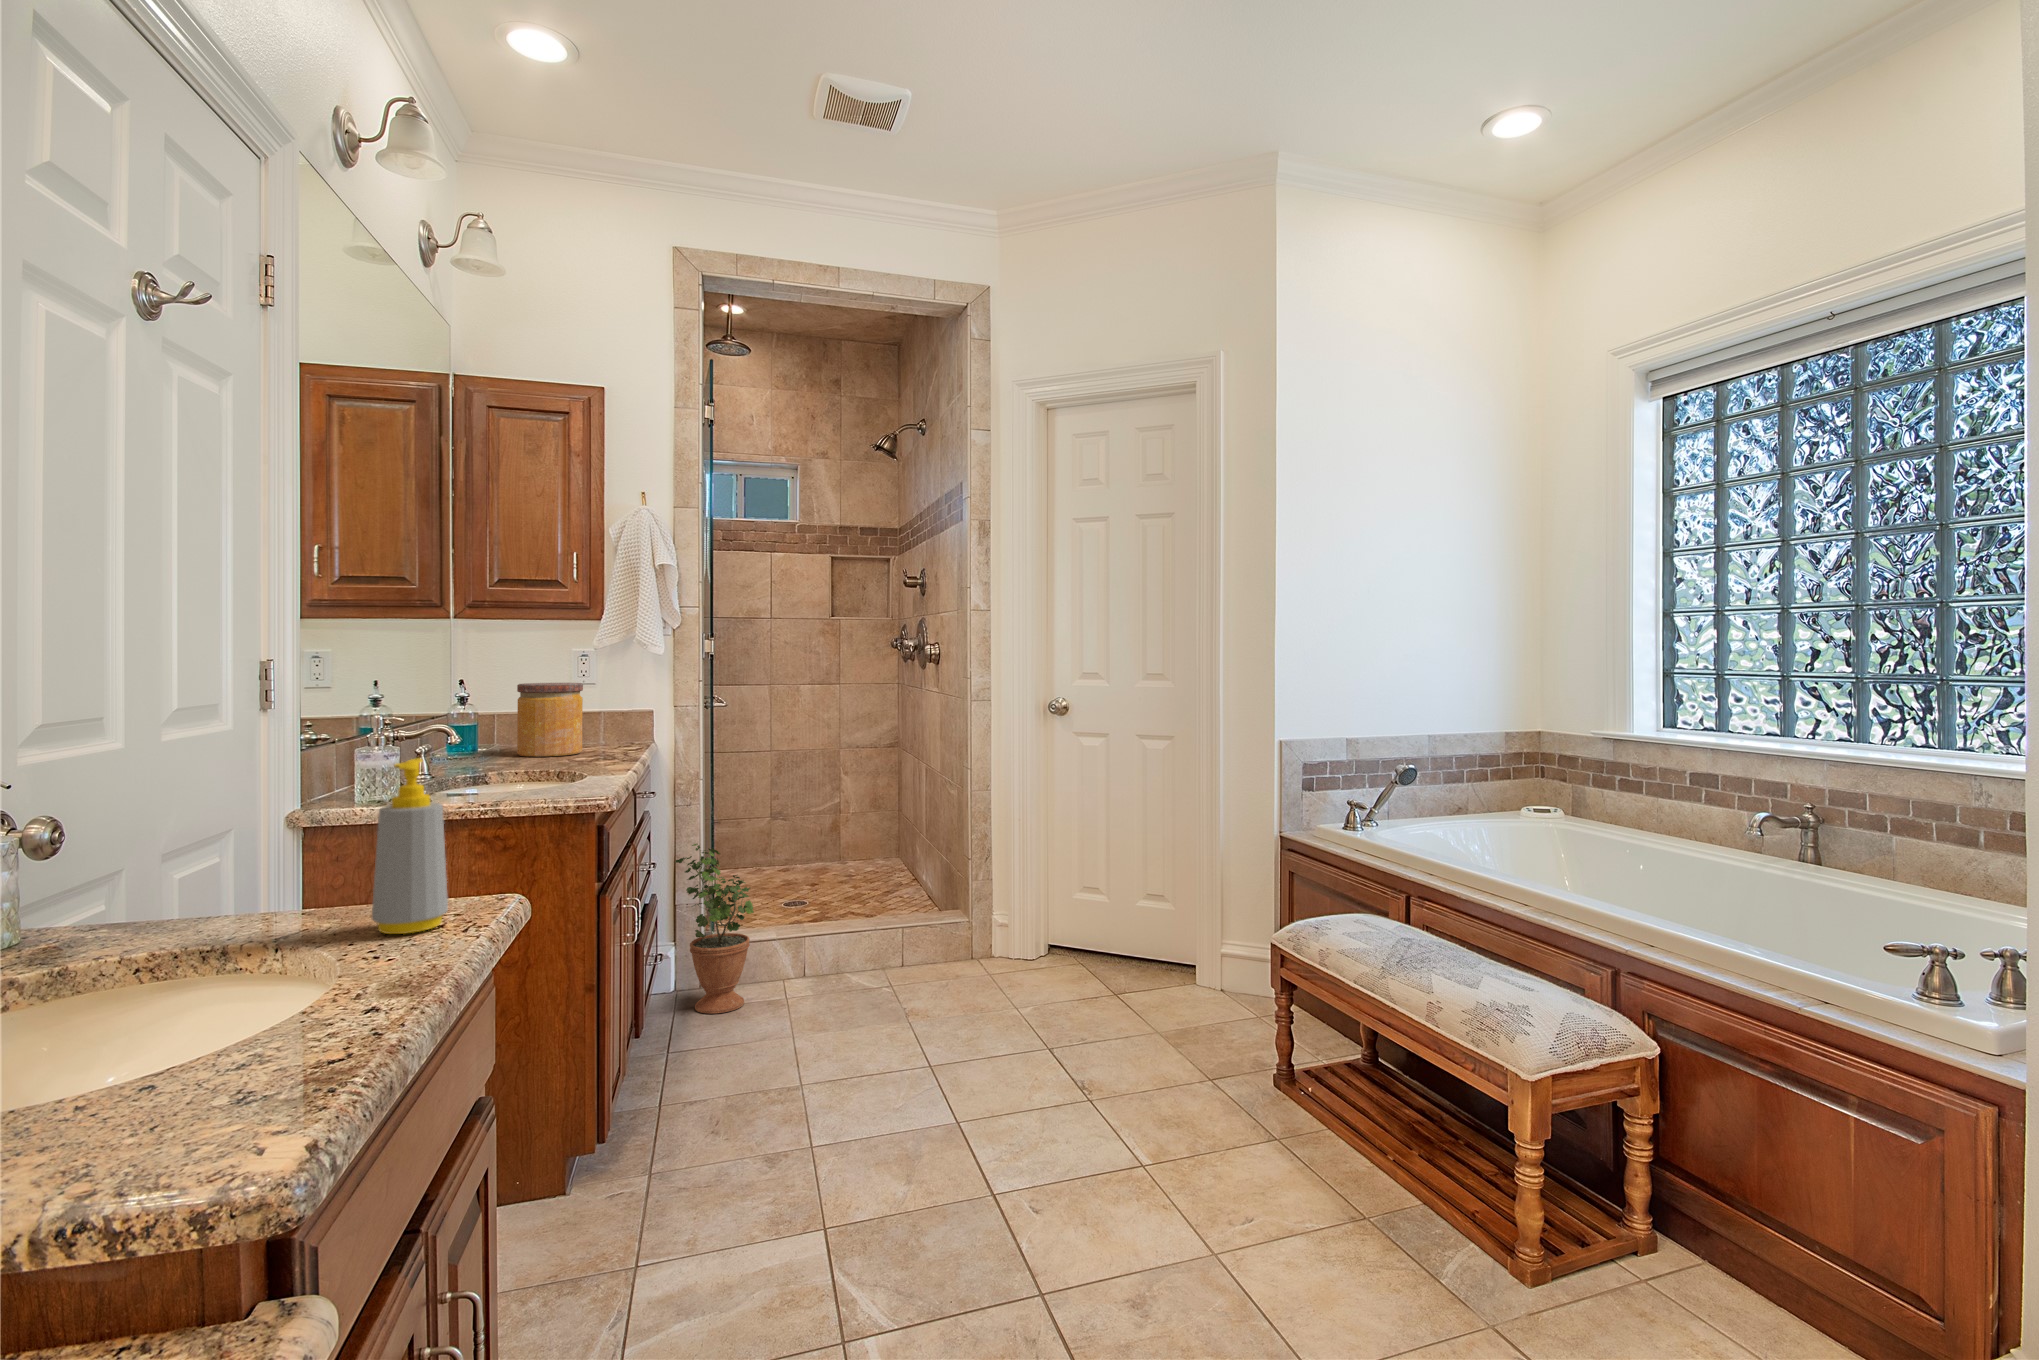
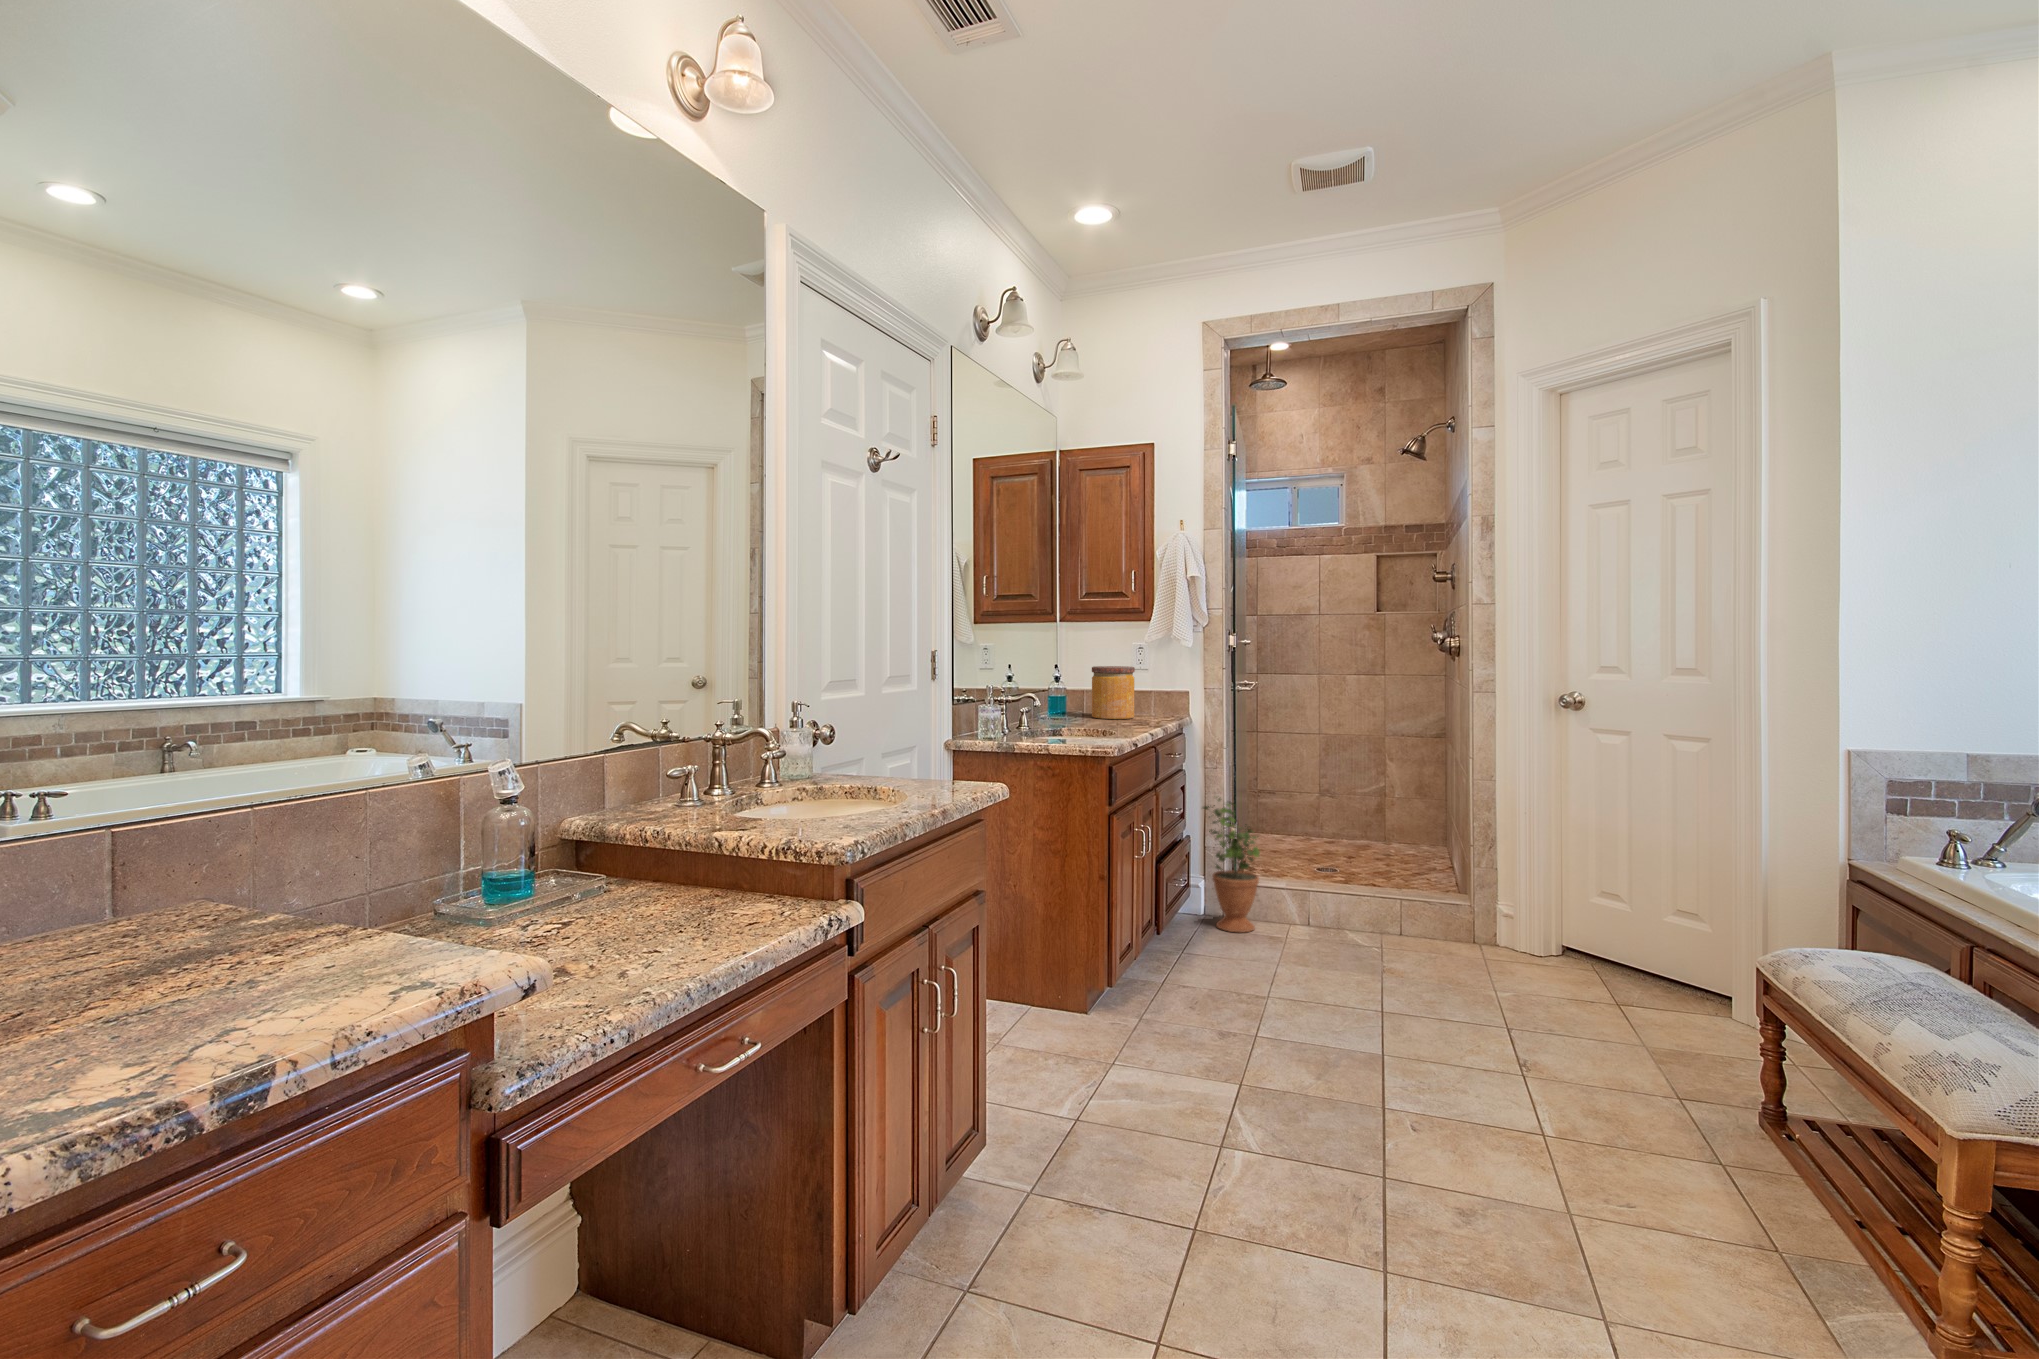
soap bottle: present [372,759,448,934] -> none [929,703,962,793]

